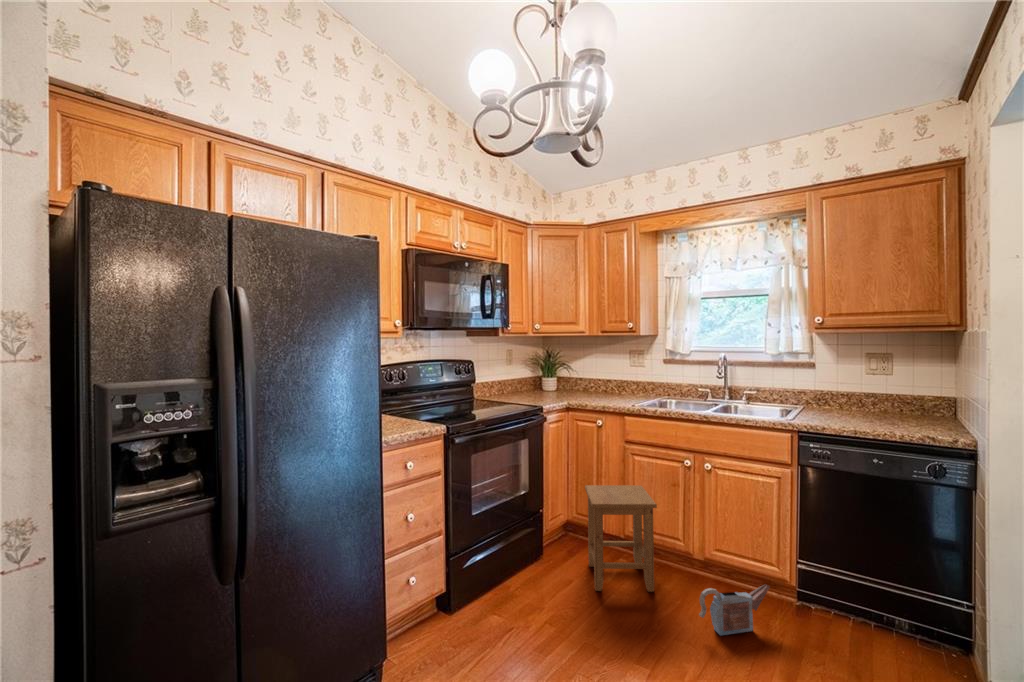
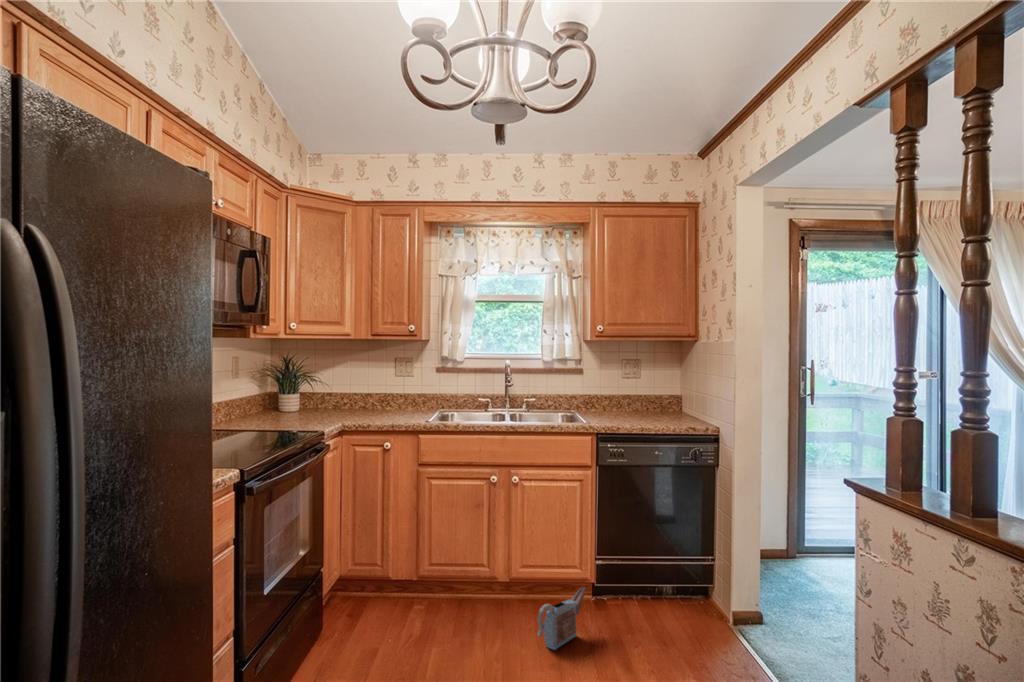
stool: present [585,485,657,592] -> none [379,513,476,649]

